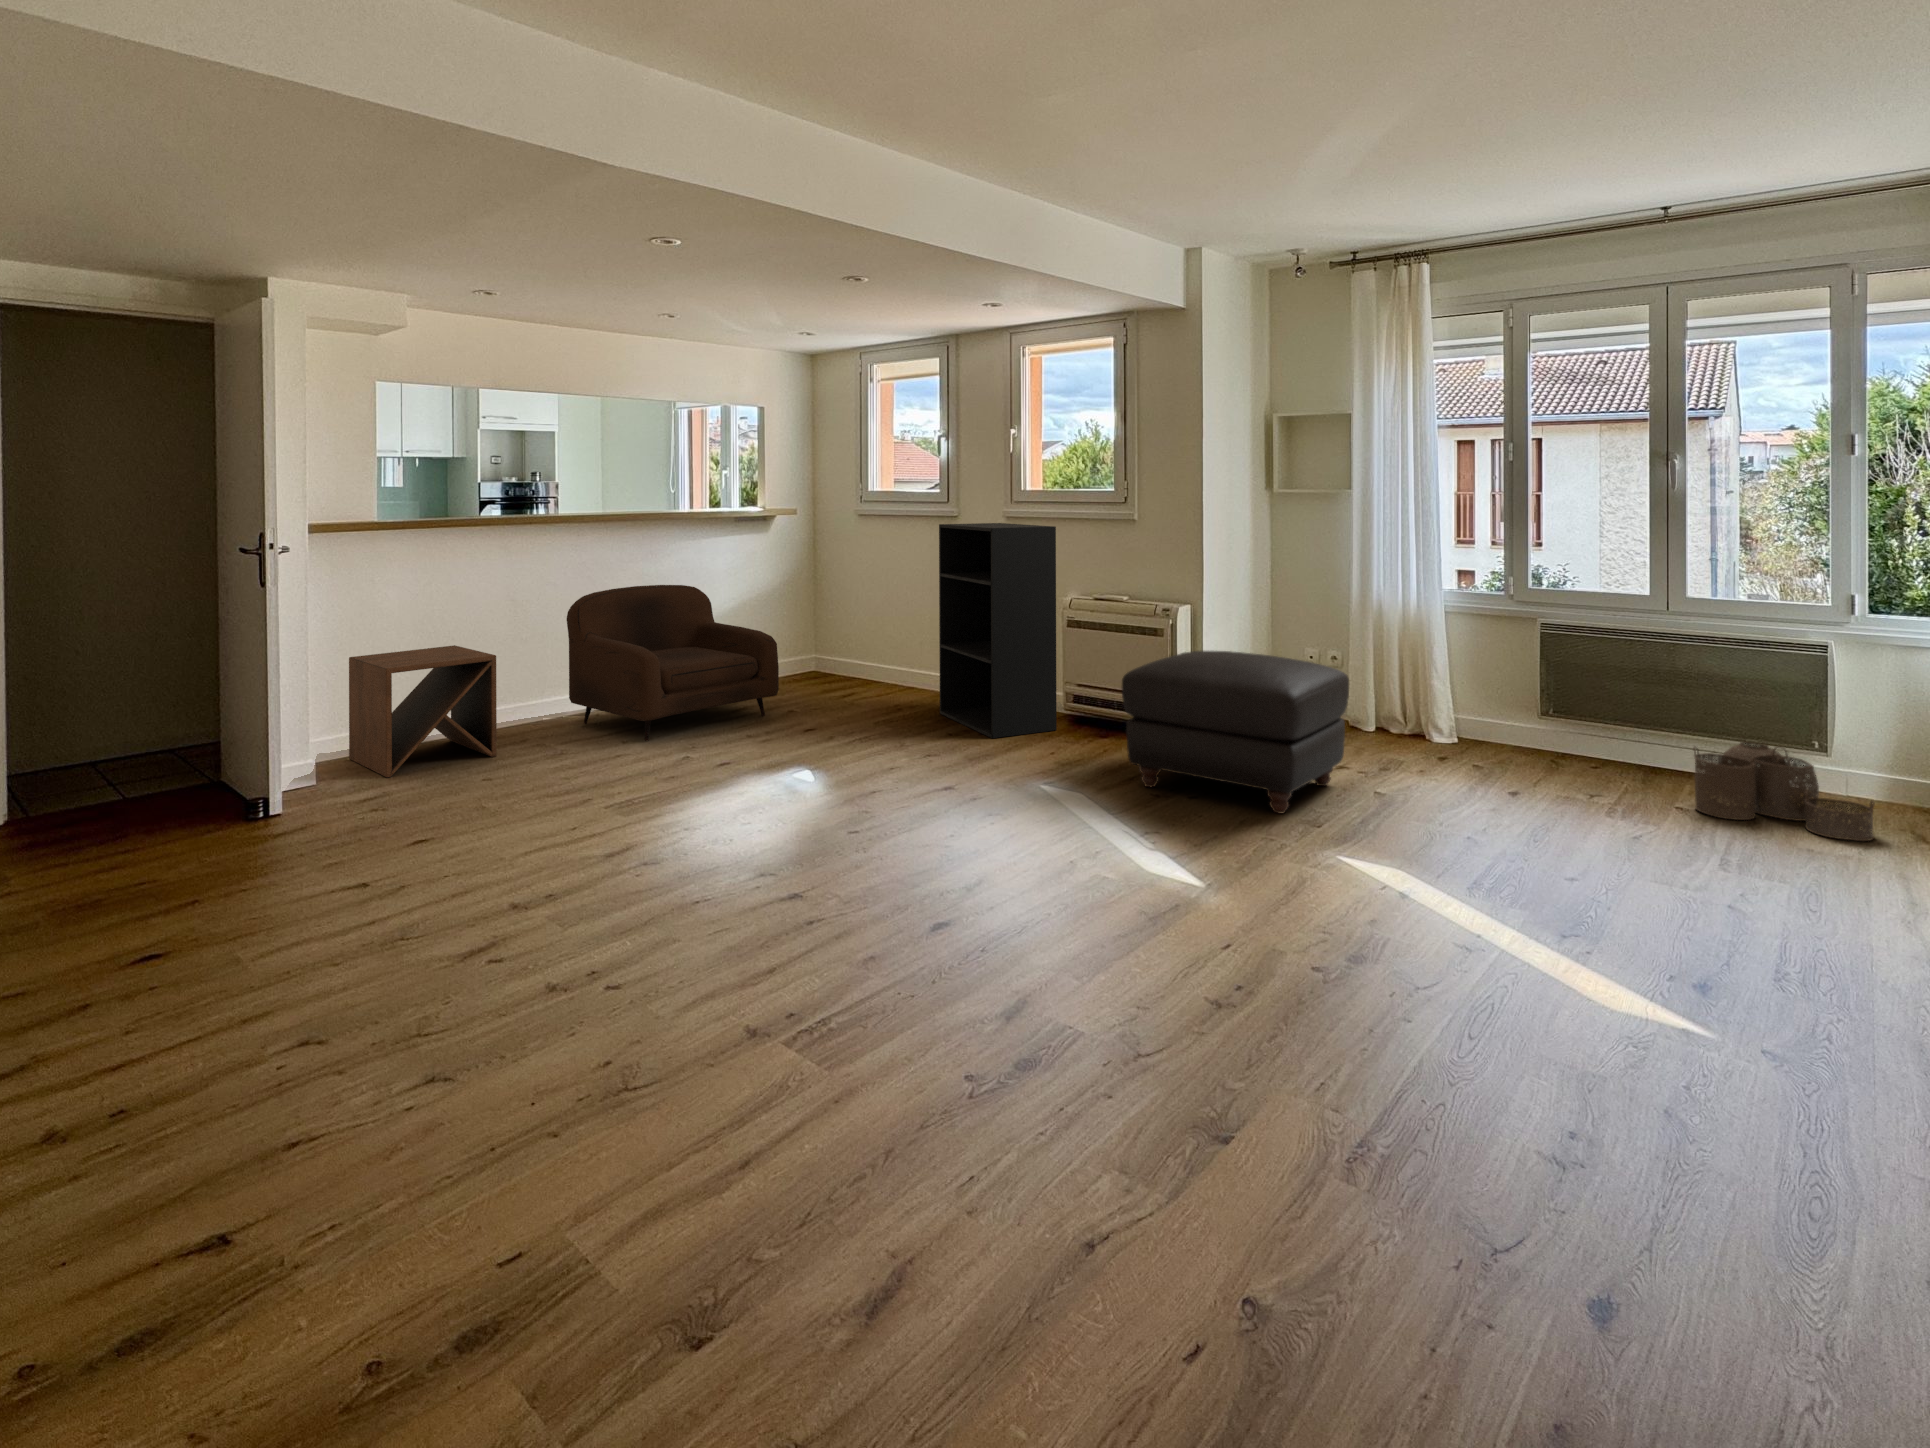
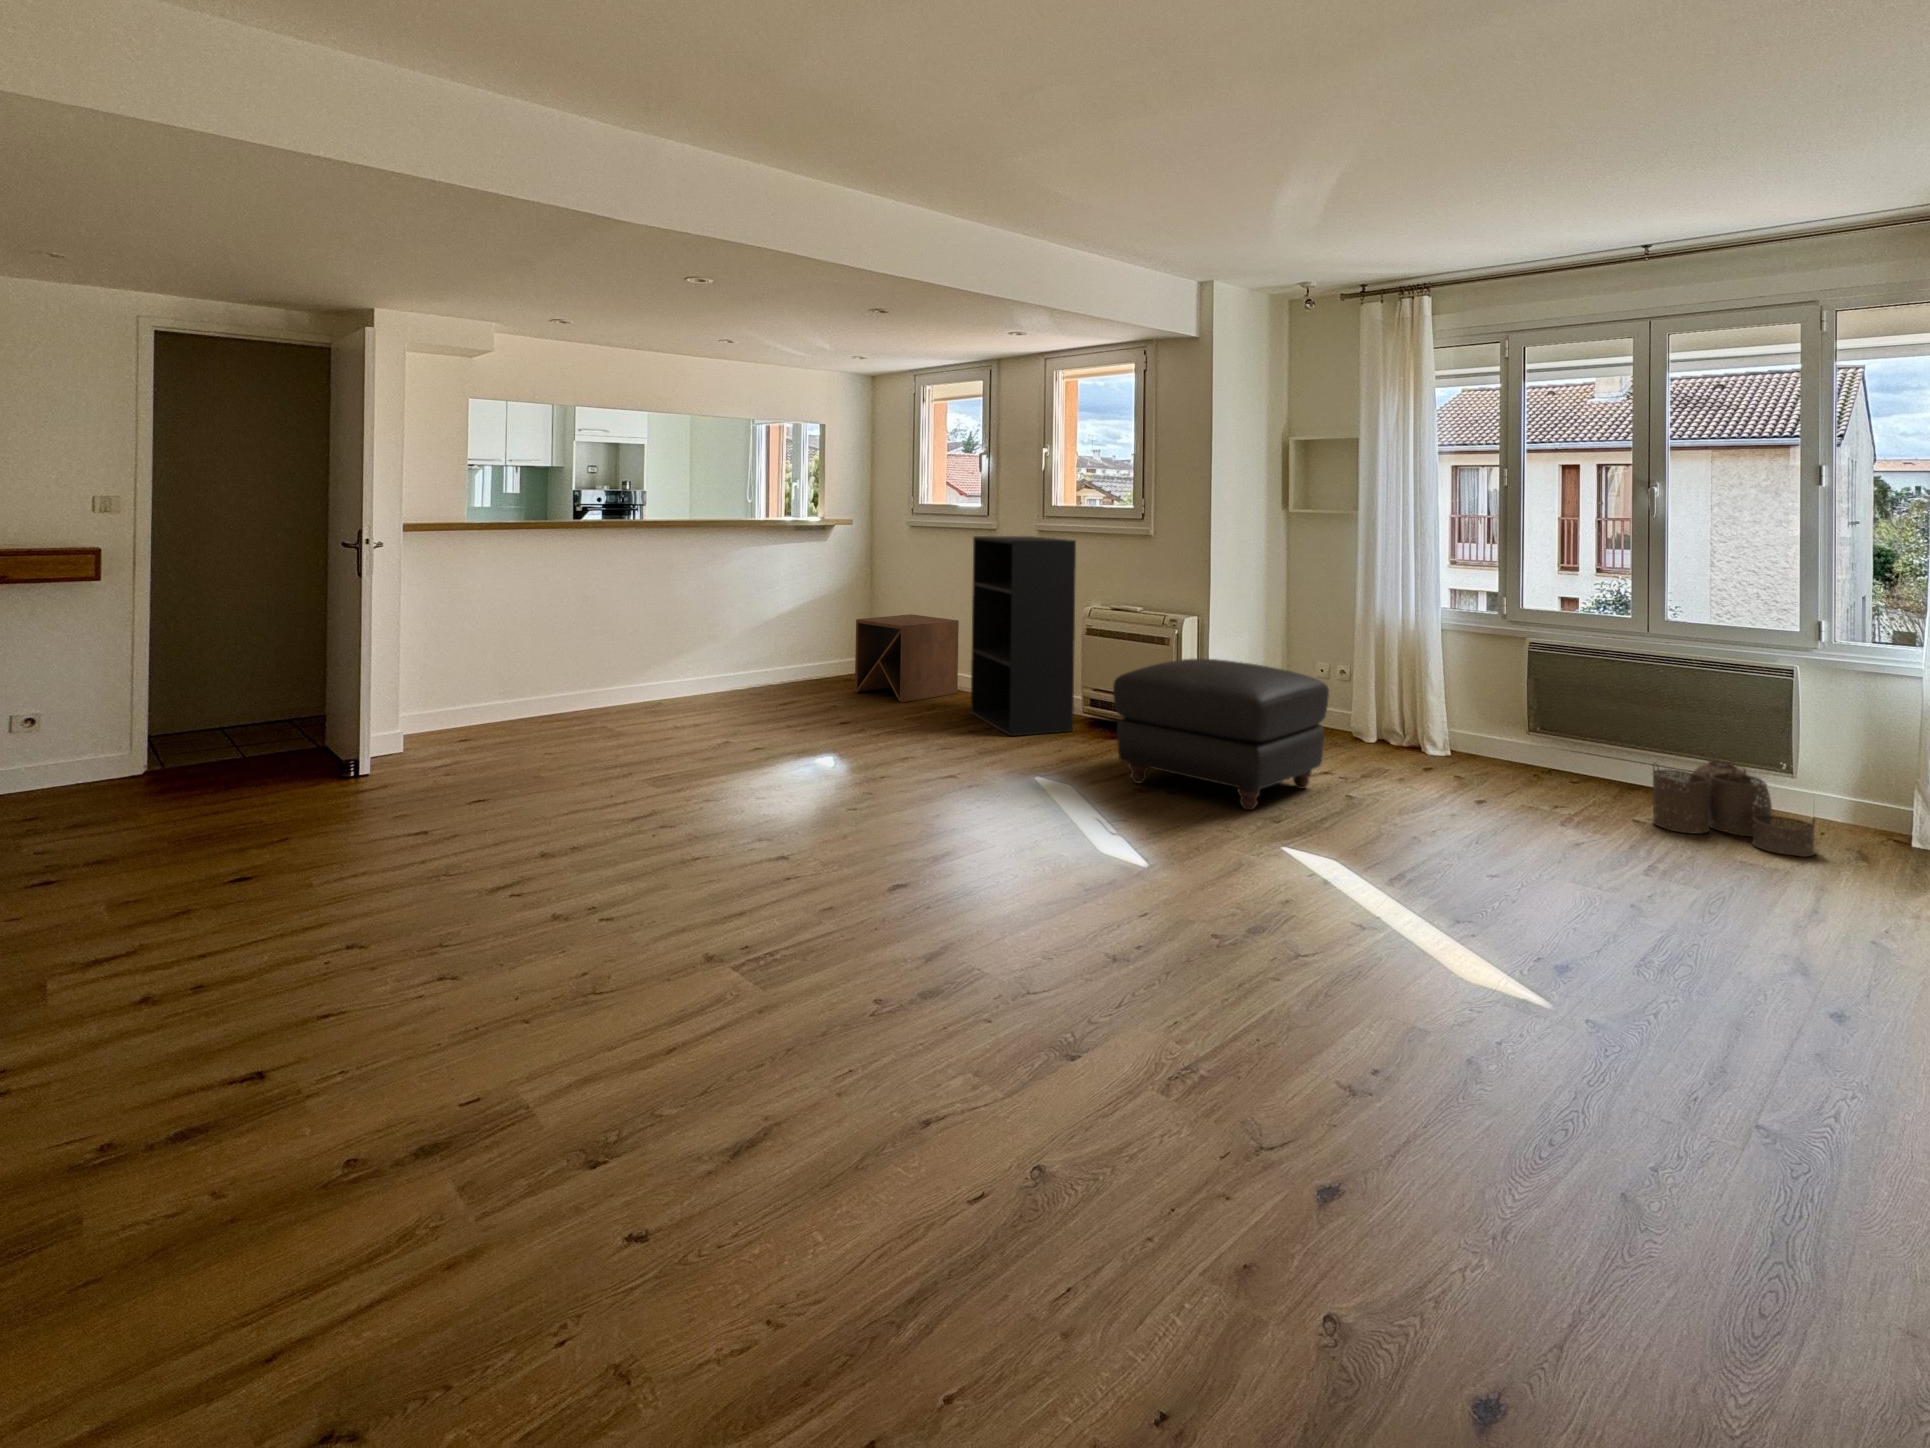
armchair: present [567,585,779,741] -> none [633,587,823,727]
side table: present [349,645,497,777] -> present [855,614,959,703]

